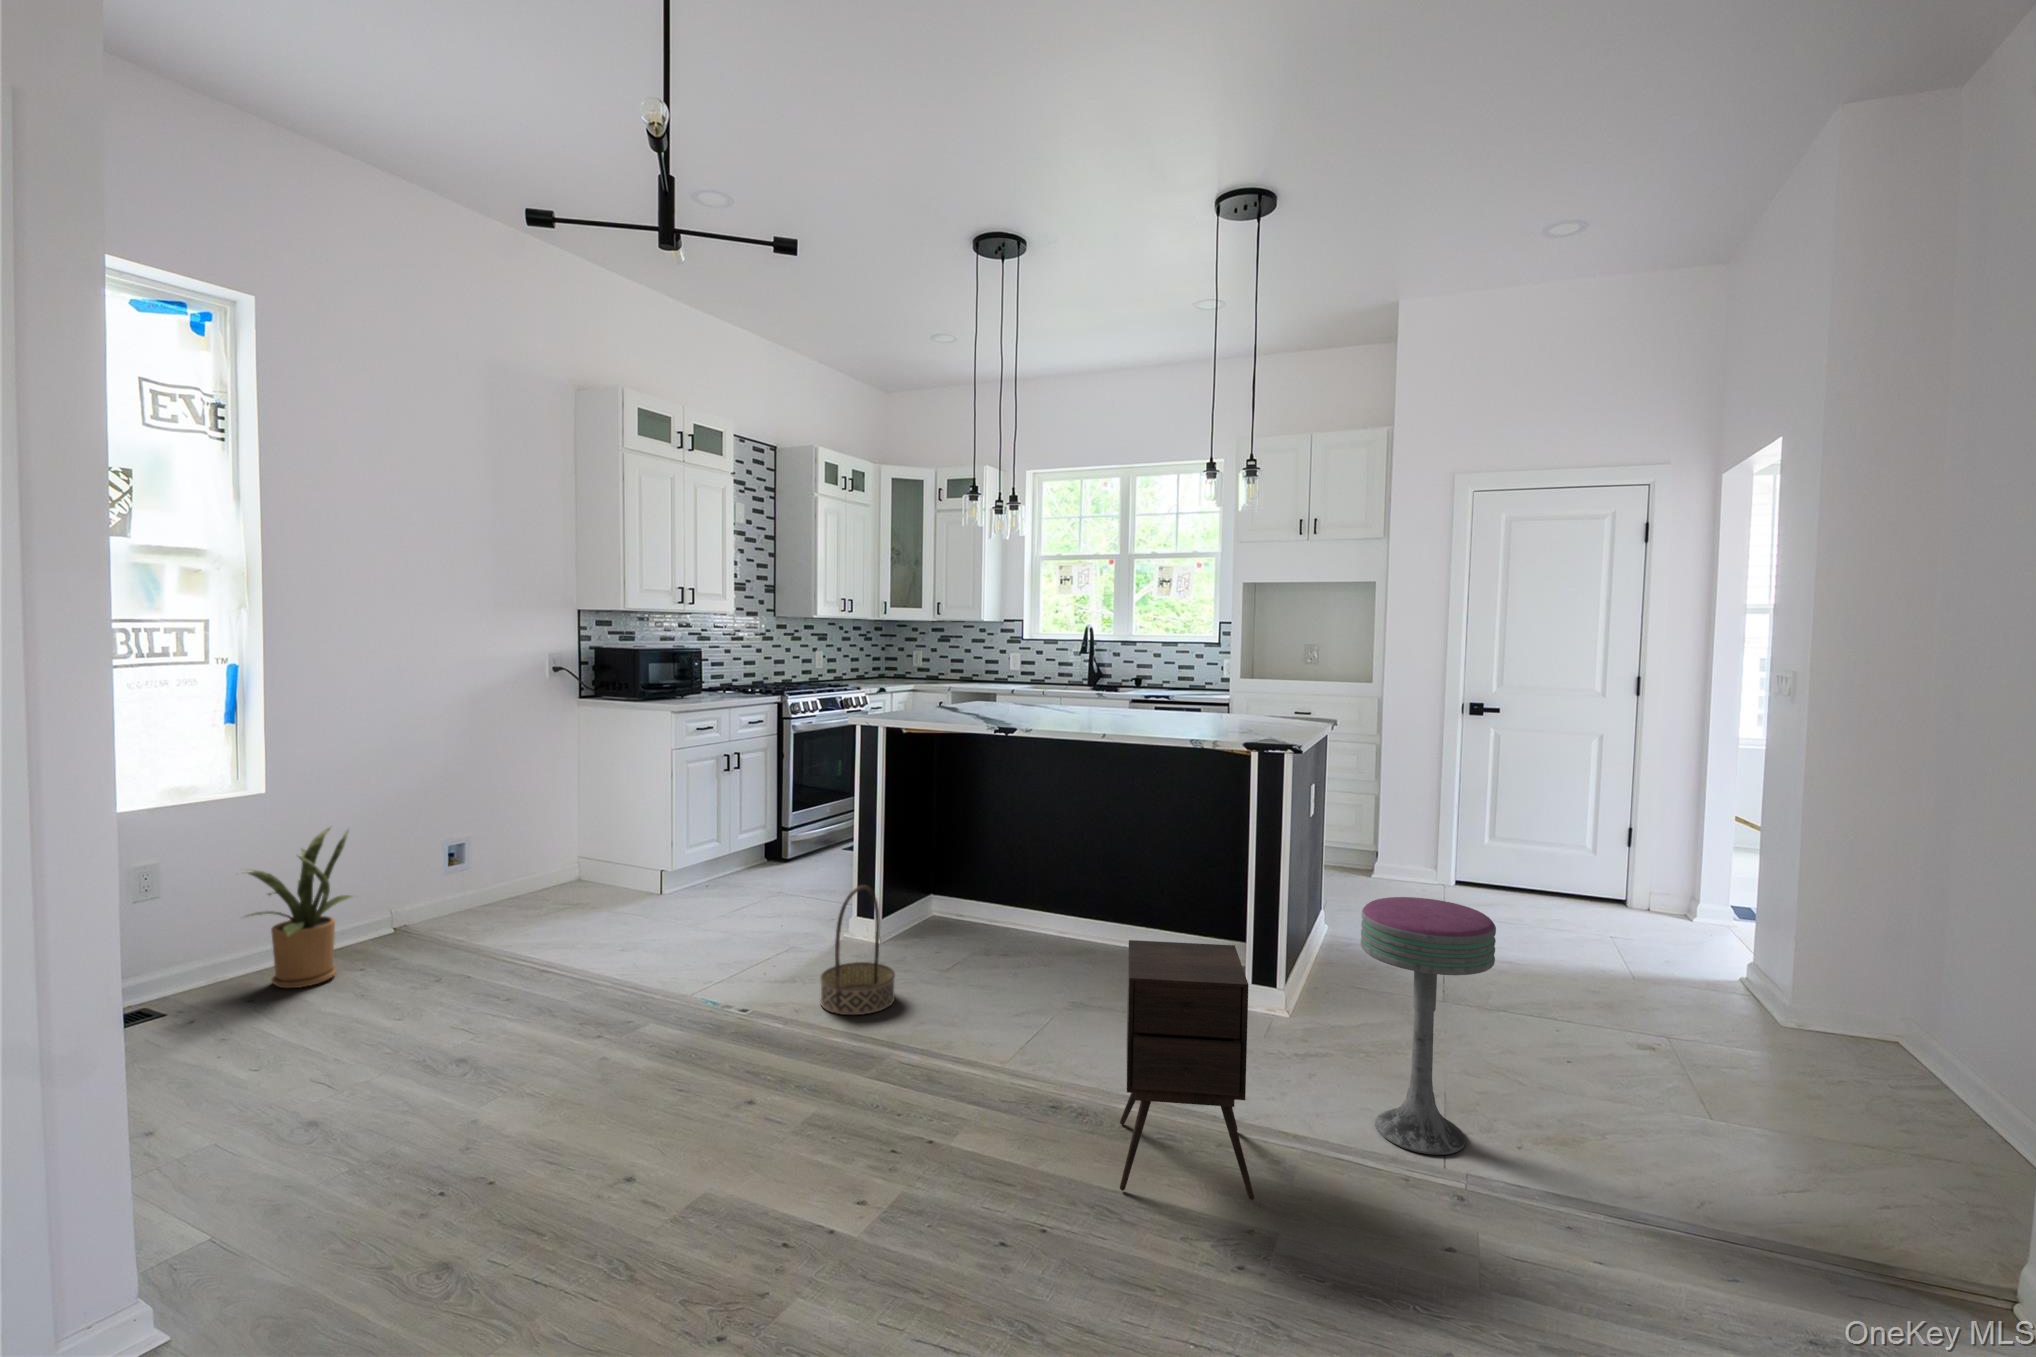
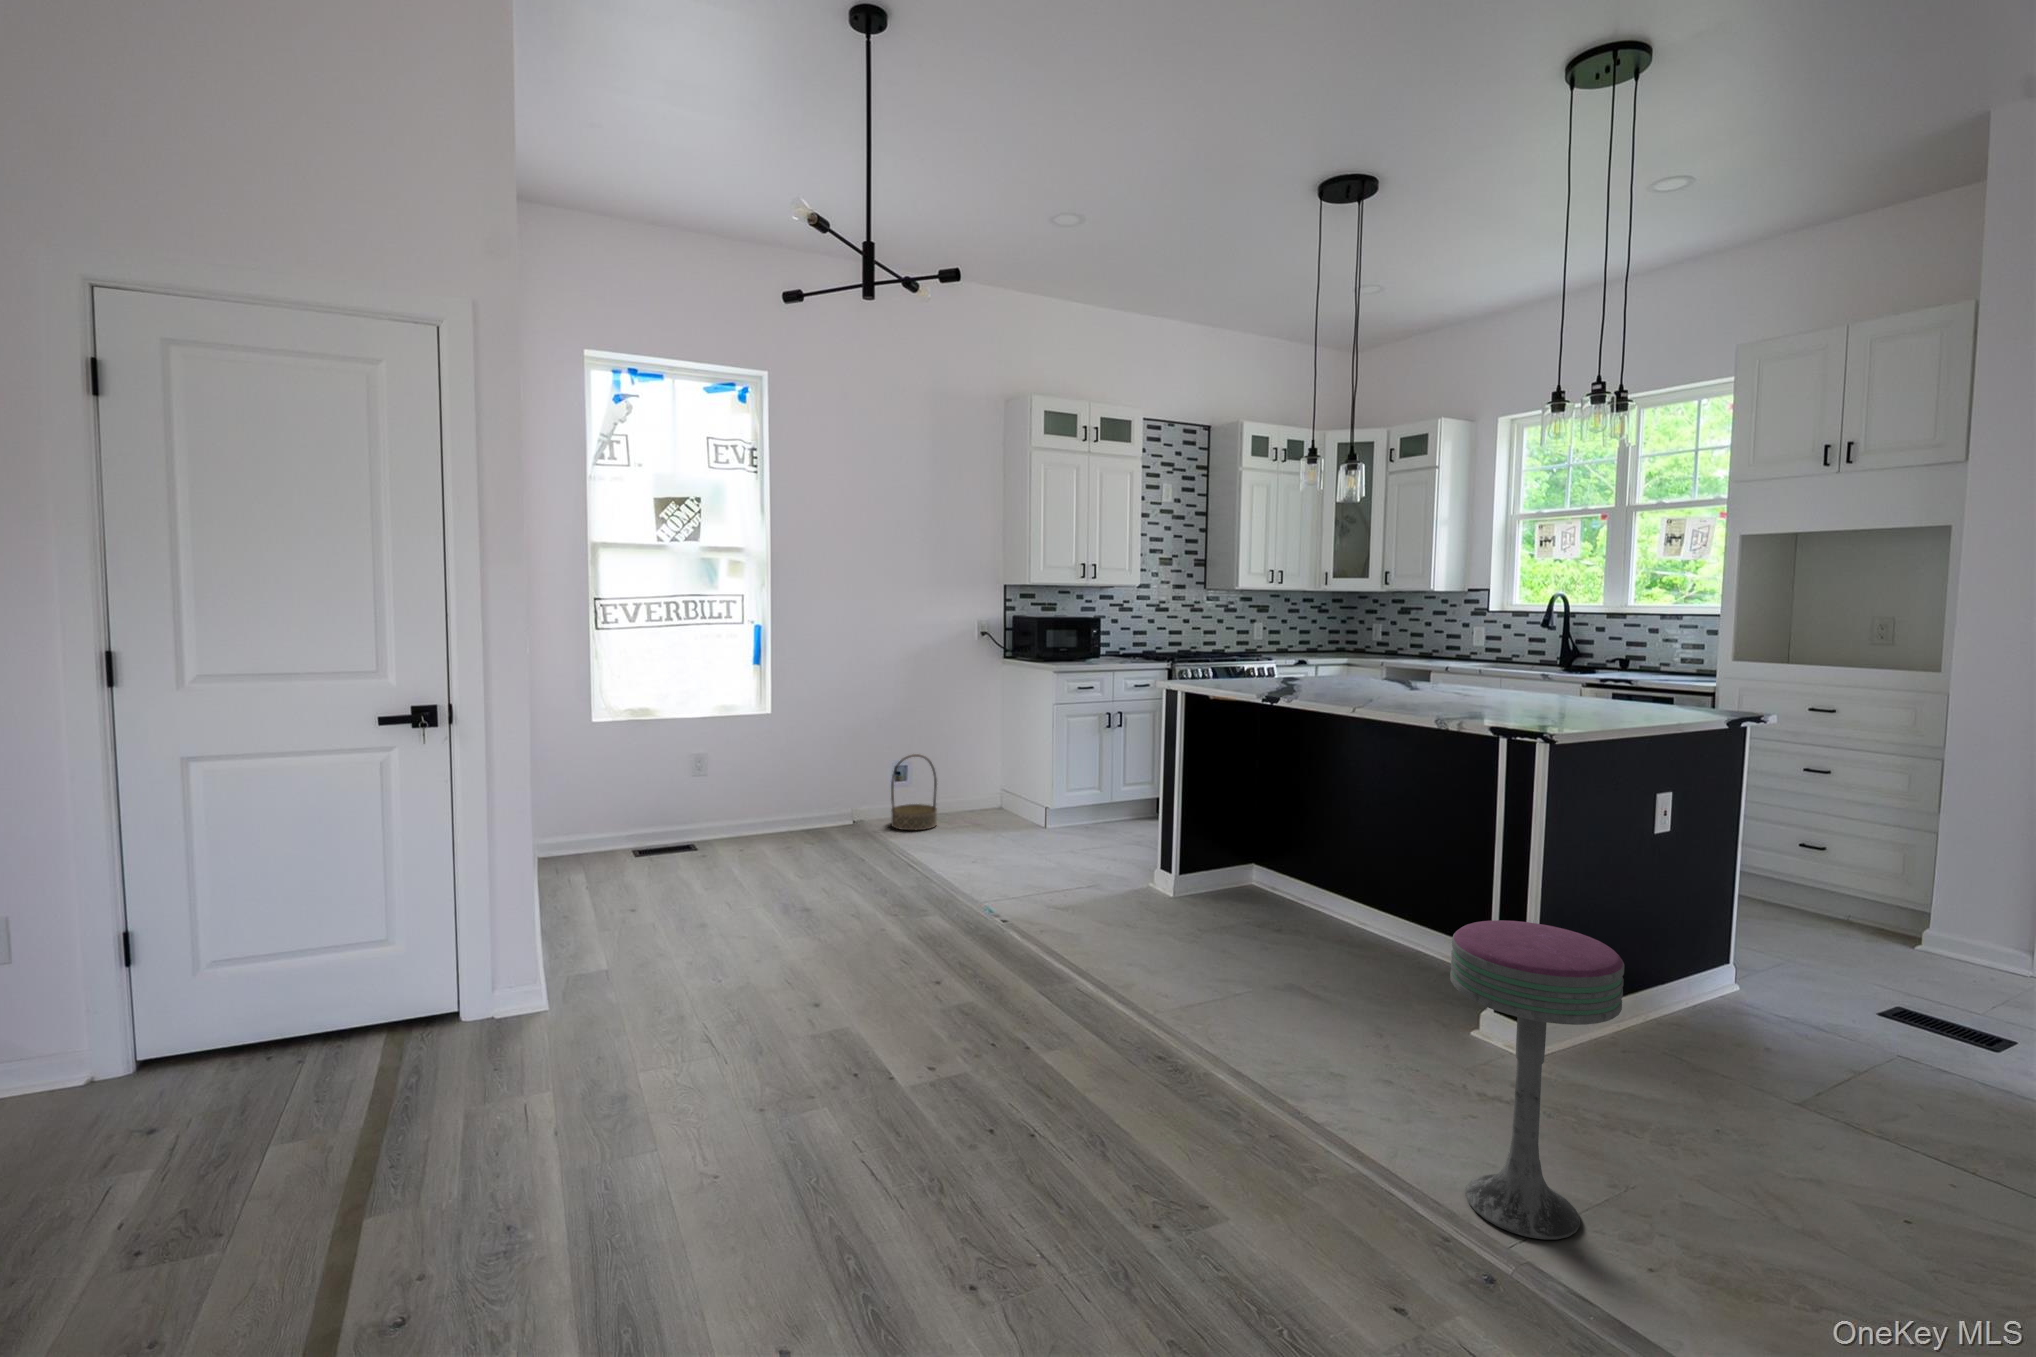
house plant: present [244,828,352,988] -> none [733,741,819,849]
basket: present [820,886,895,1015] -> present [891,754,937,830]
side table: present [1120,940,1254,1200] -> none [1128,907,1303,1183]

